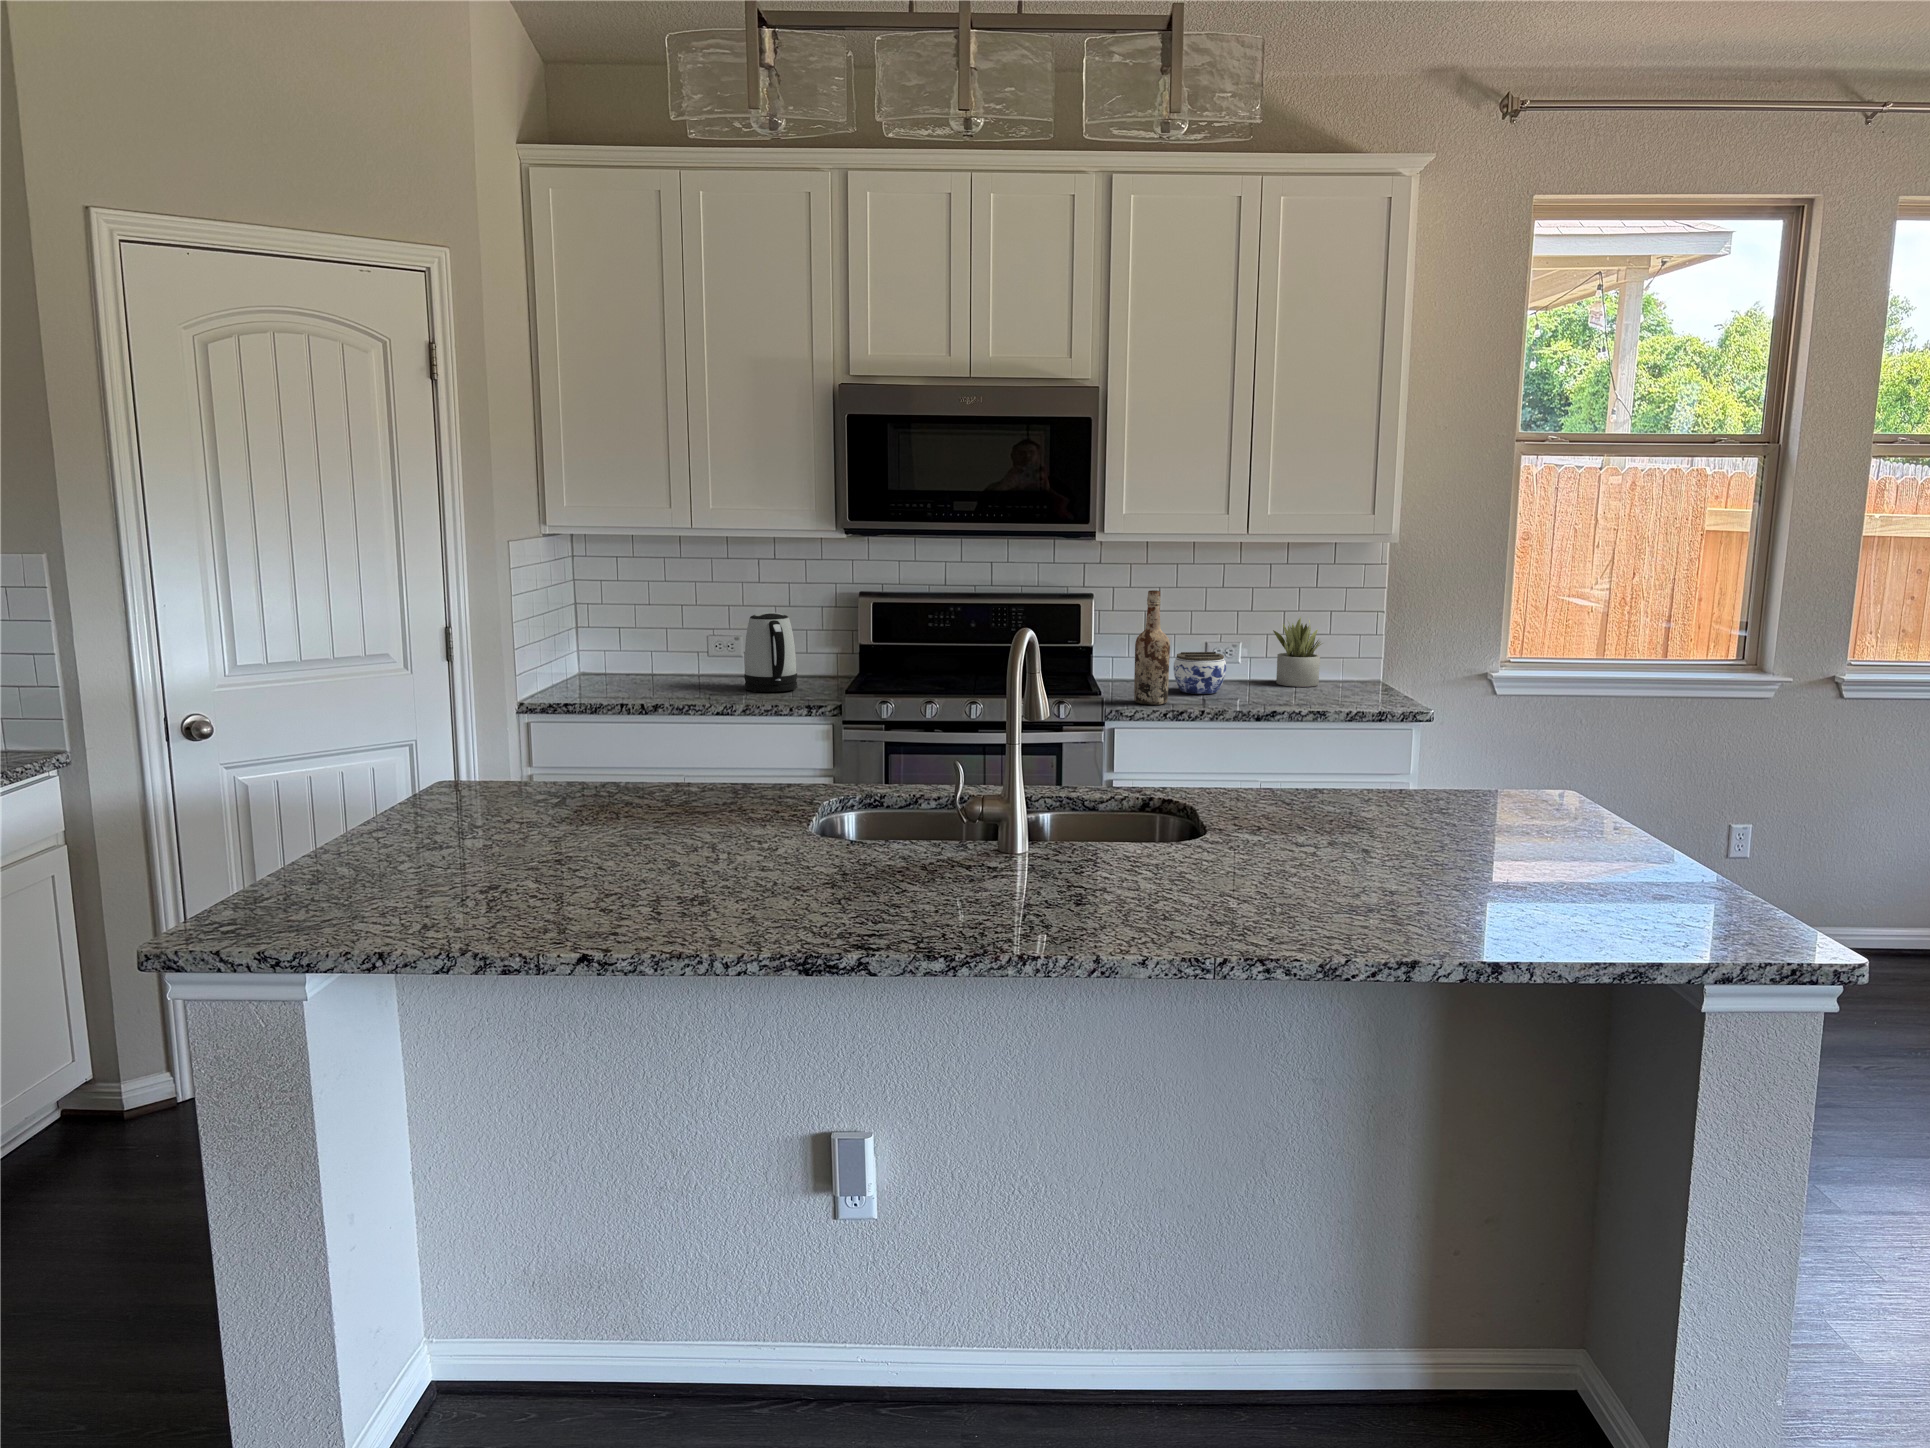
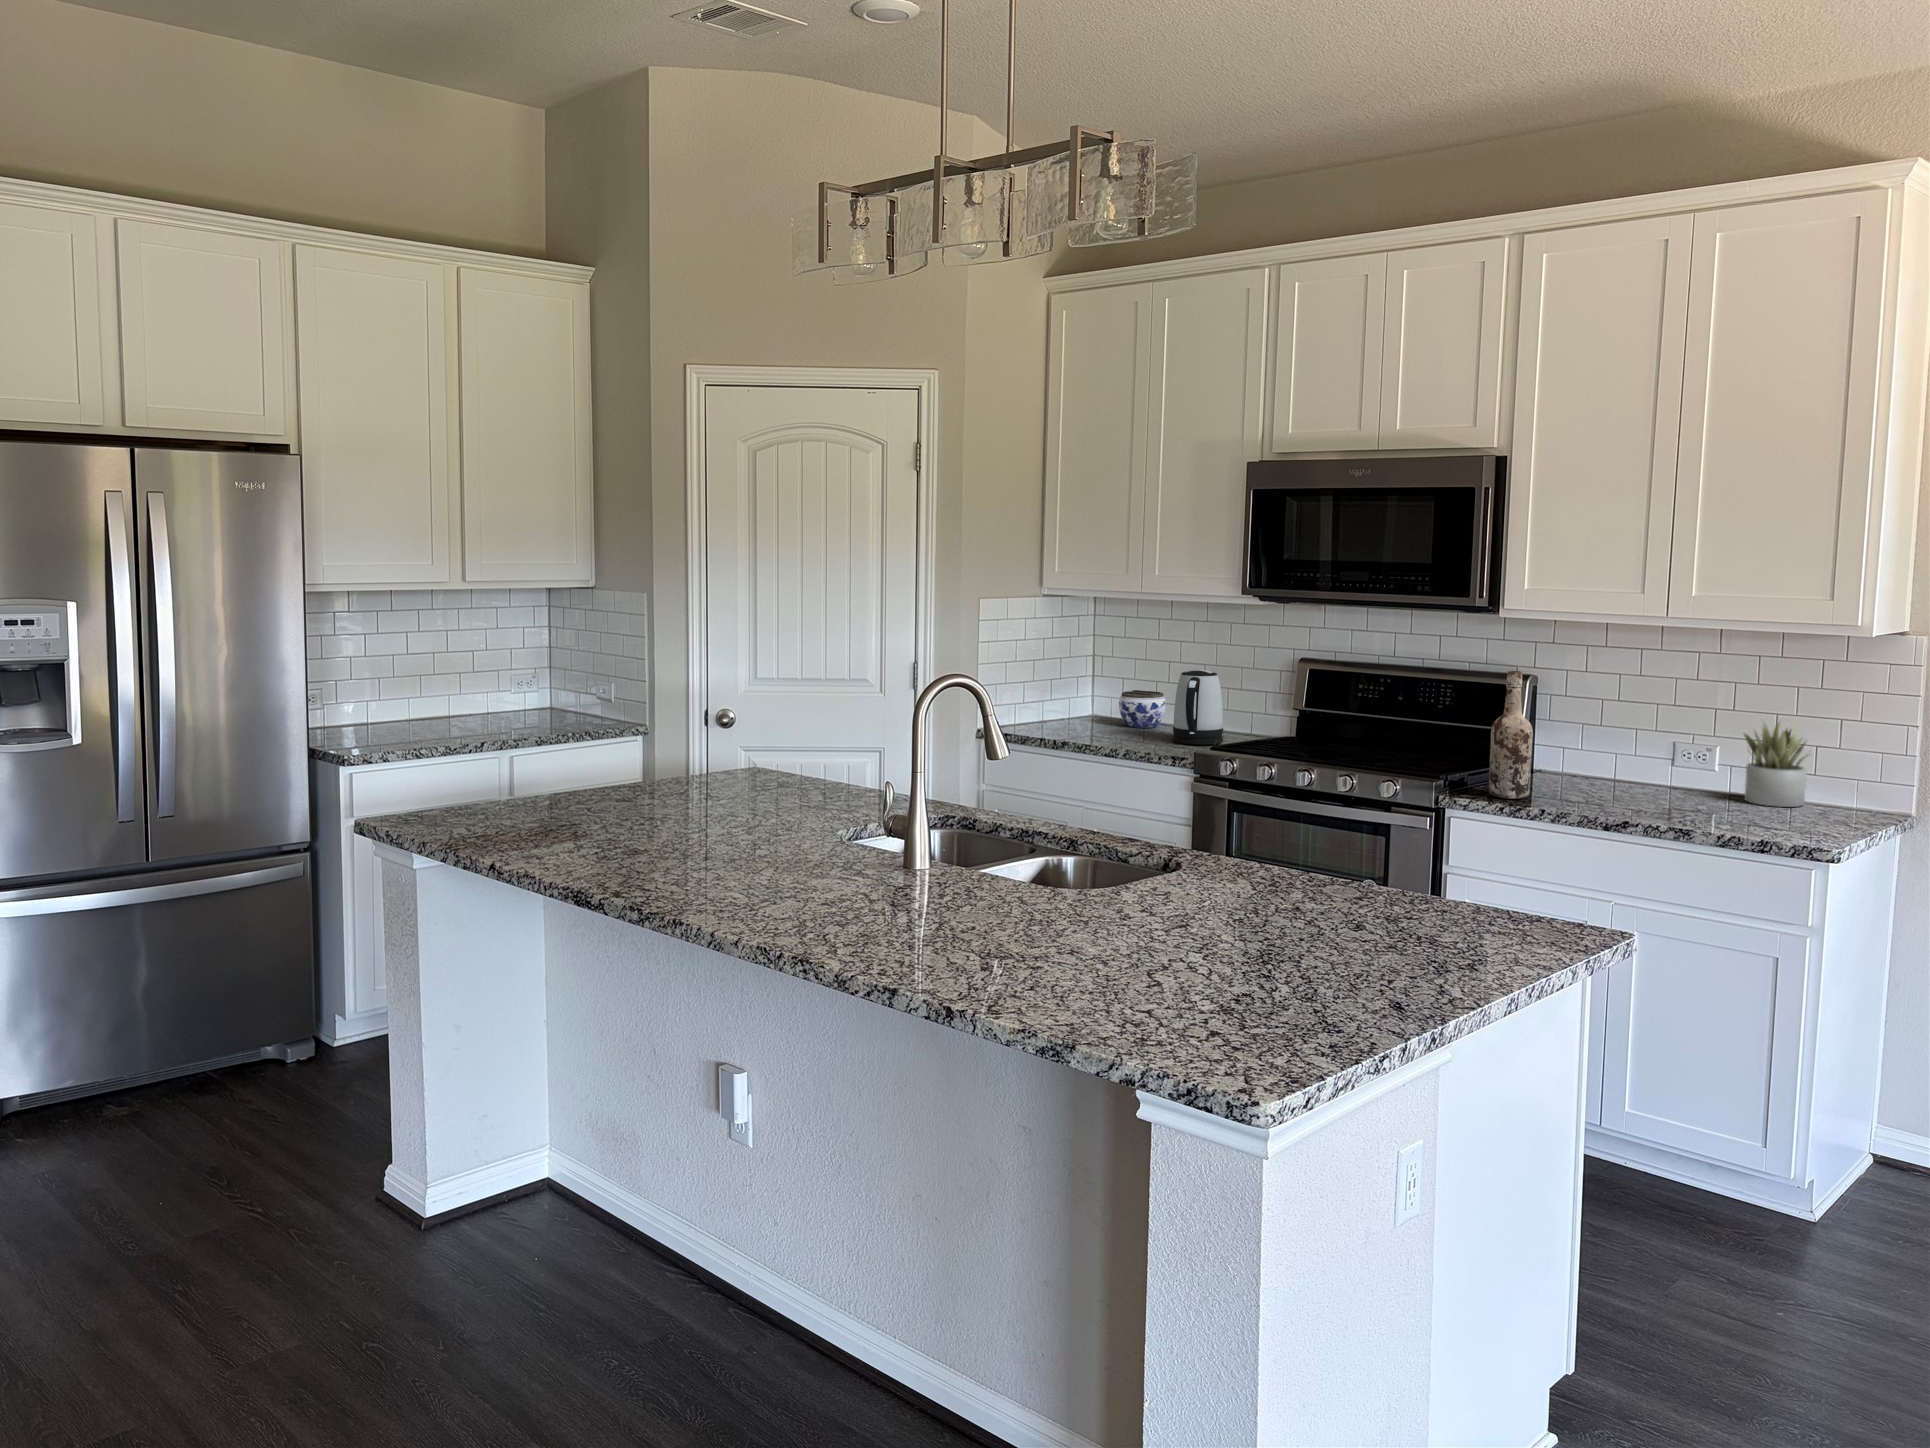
jar: present [1174,652,1226,694] -> present [1119,690,1166,728]

